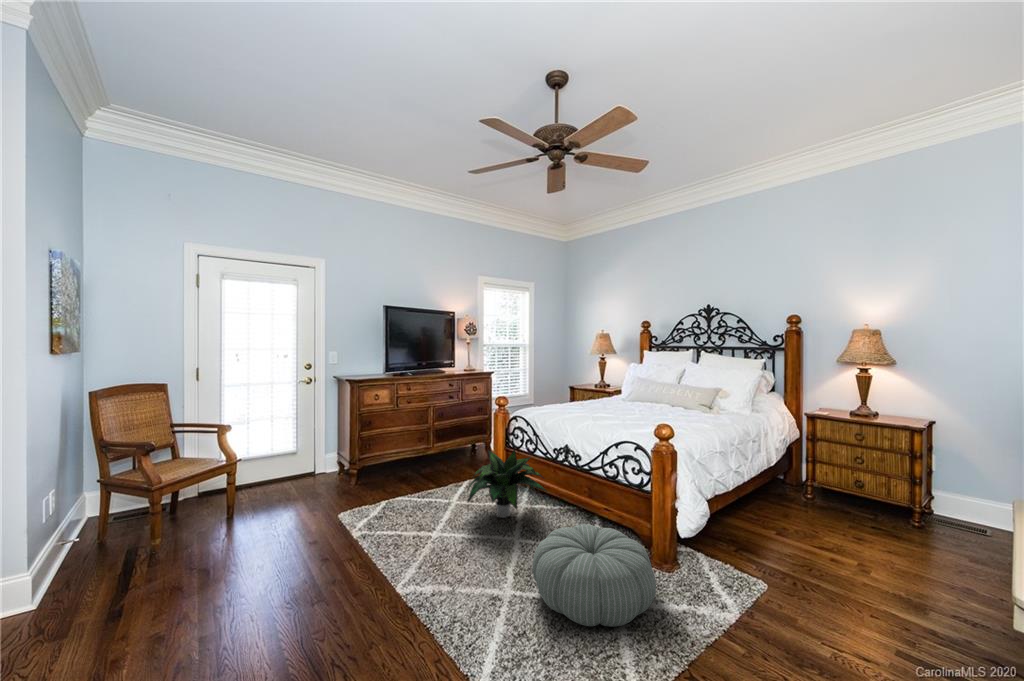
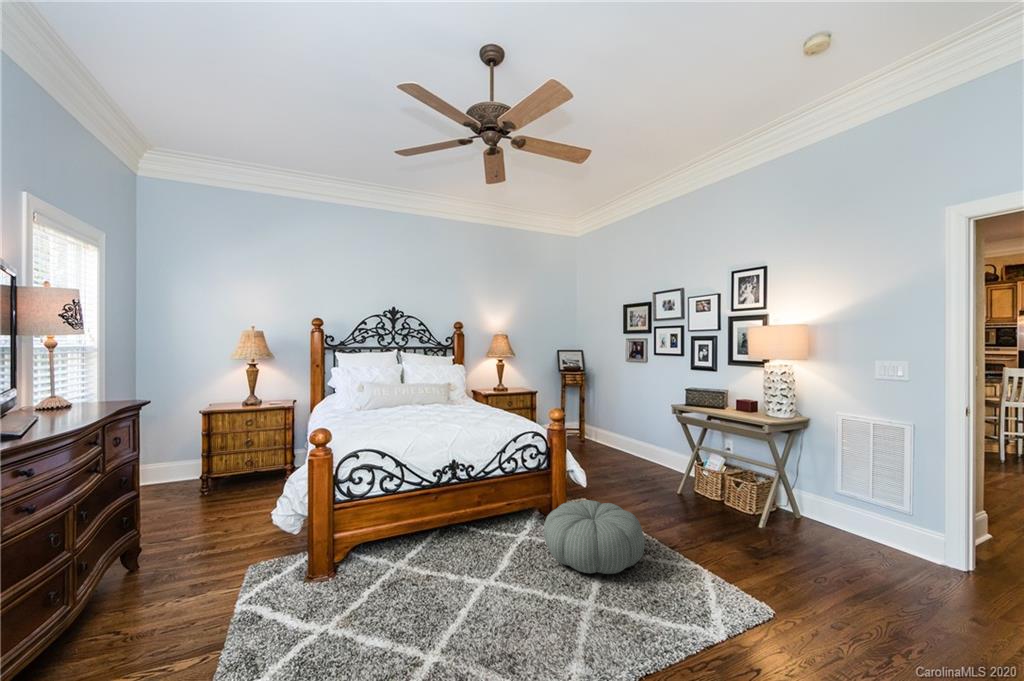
potted plant: present [468,449,546,518] -> none [365,483,479,586]

